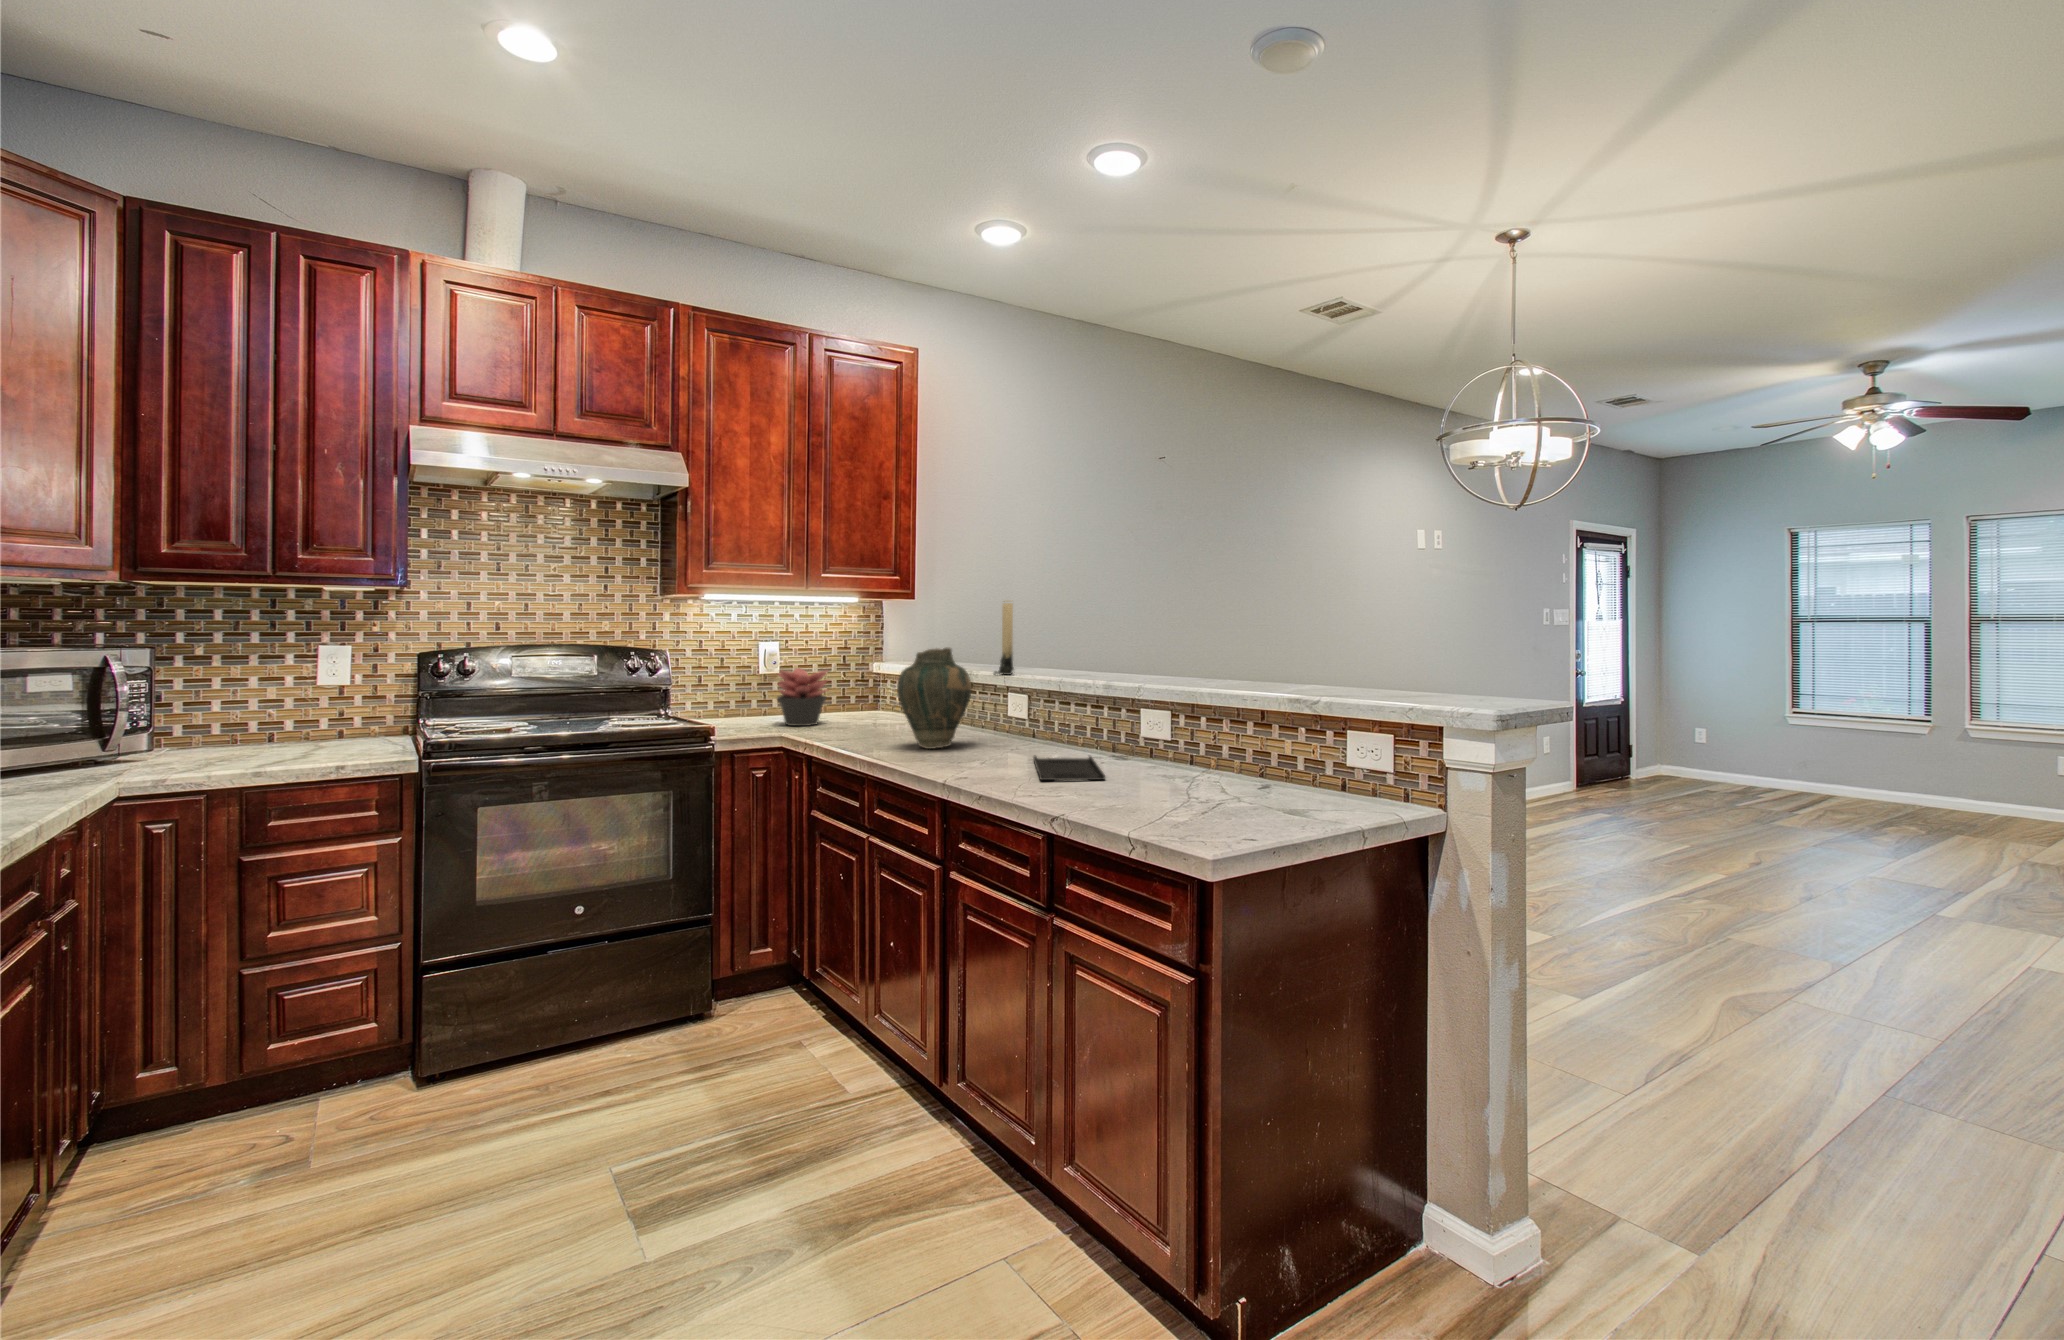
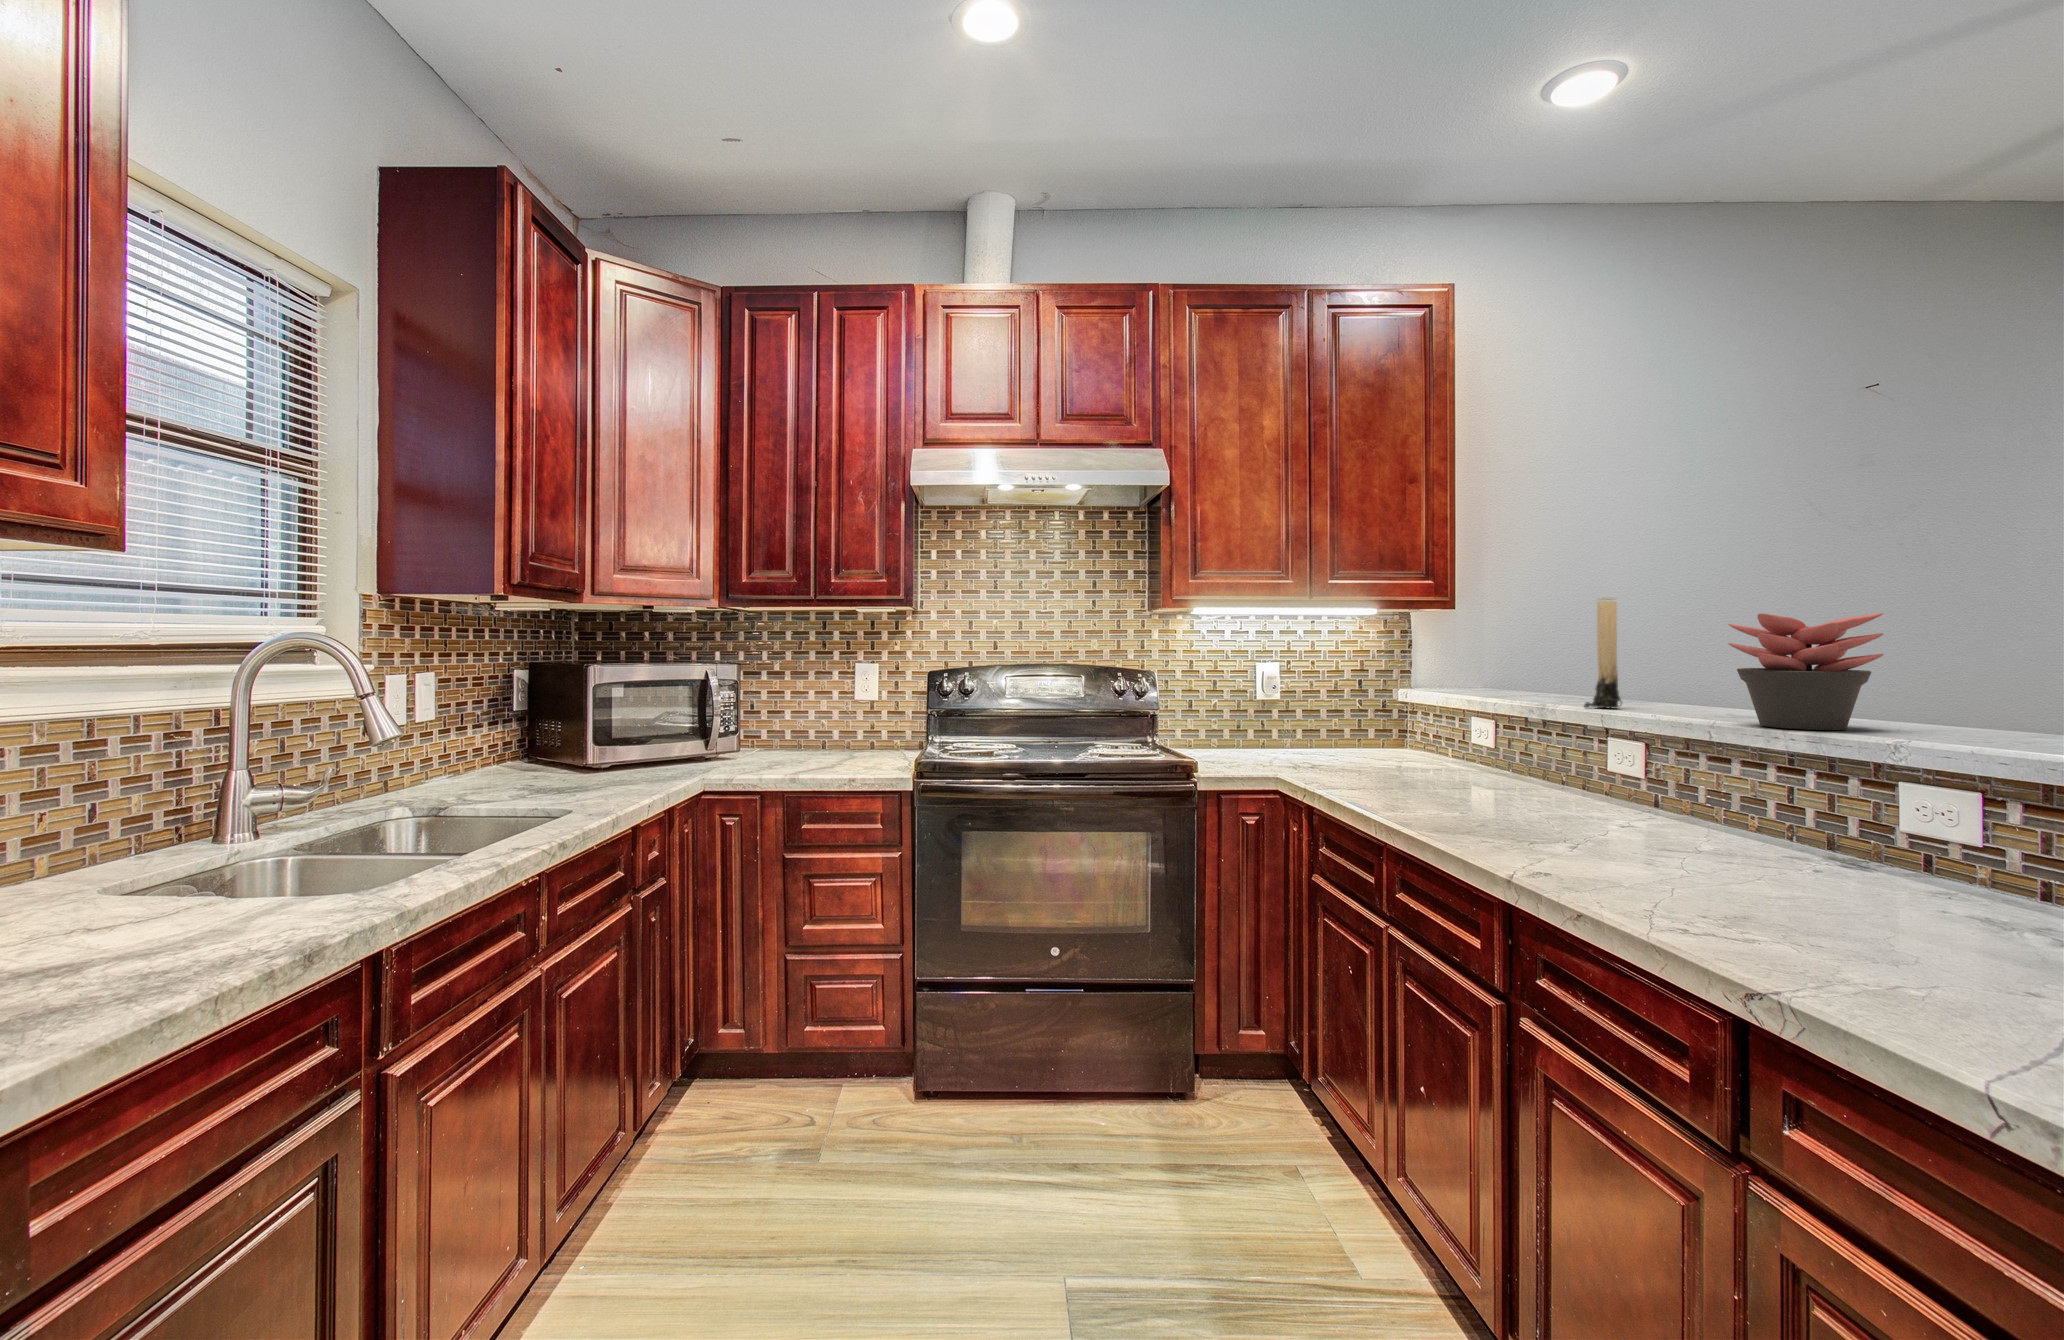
vase: present [897,647,972,749] -> none [1427,666,1550,813]
succulent plant: present [777,668,829,726] -> present [1728,613,1884,730]
tray: present [1033,756,1105,780] -> none [1680,846,1876,923]

